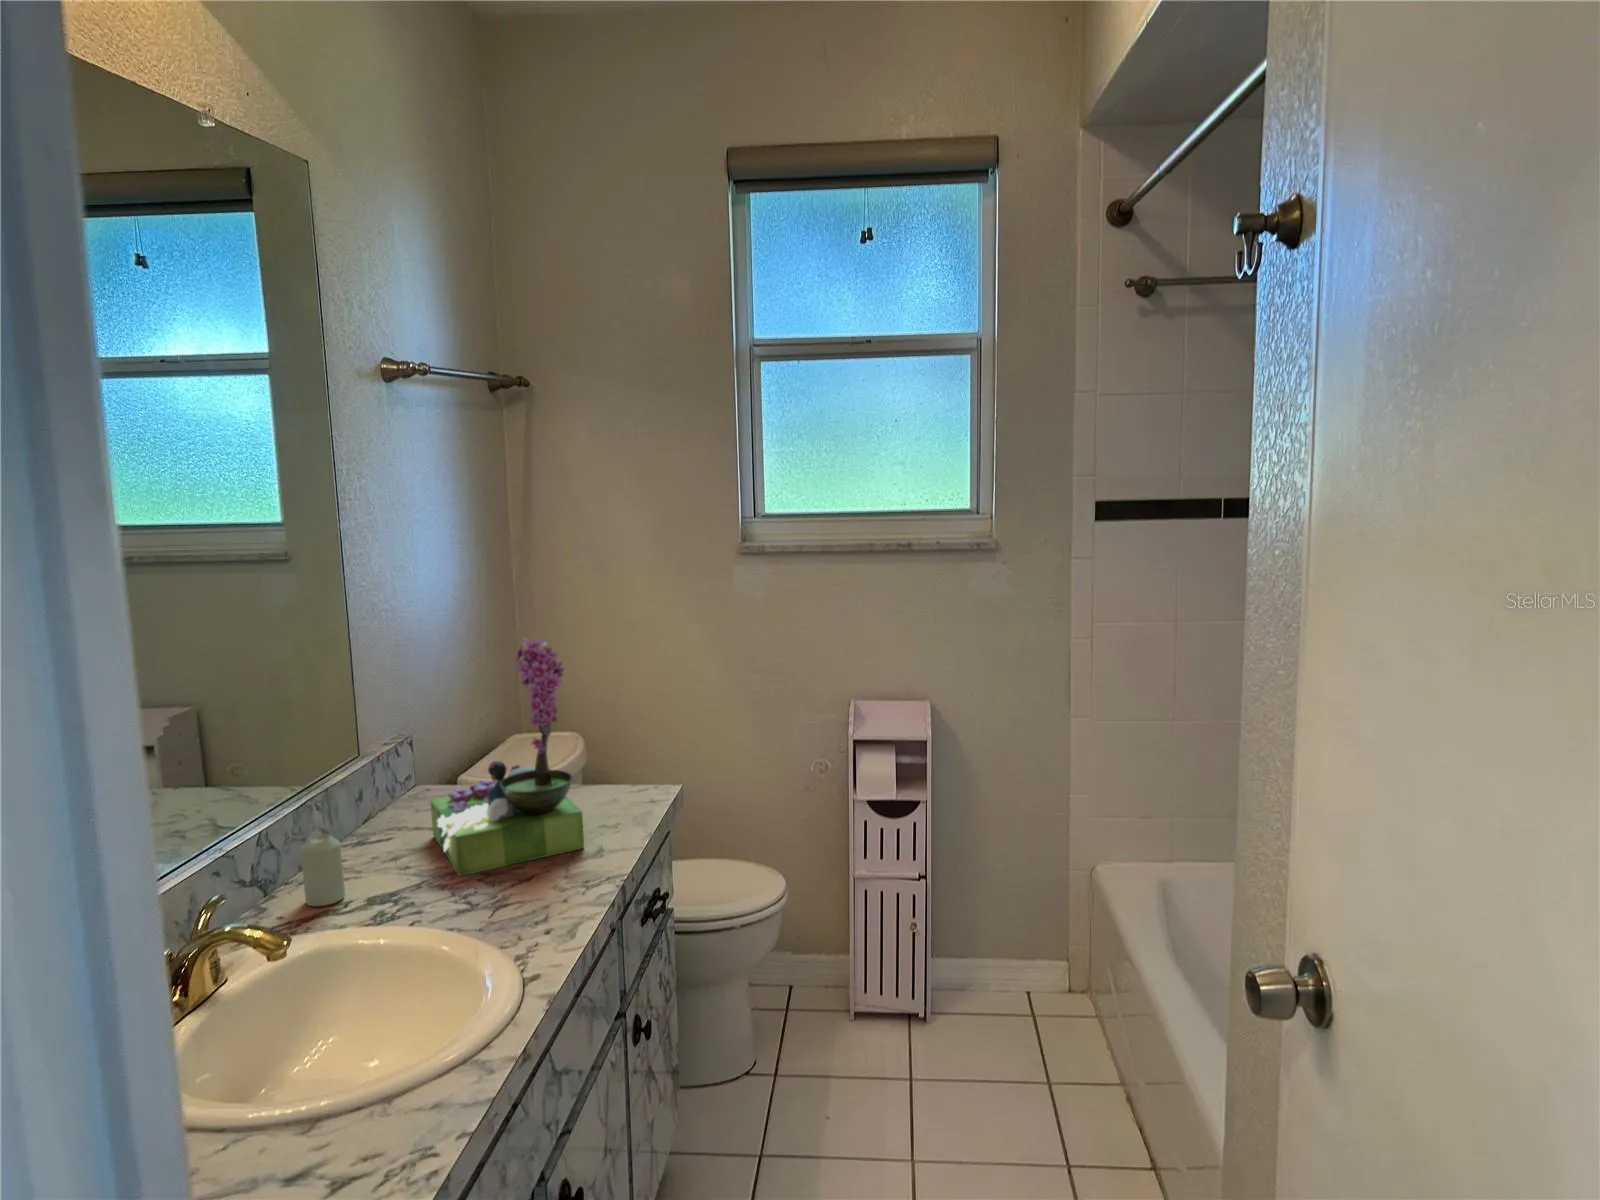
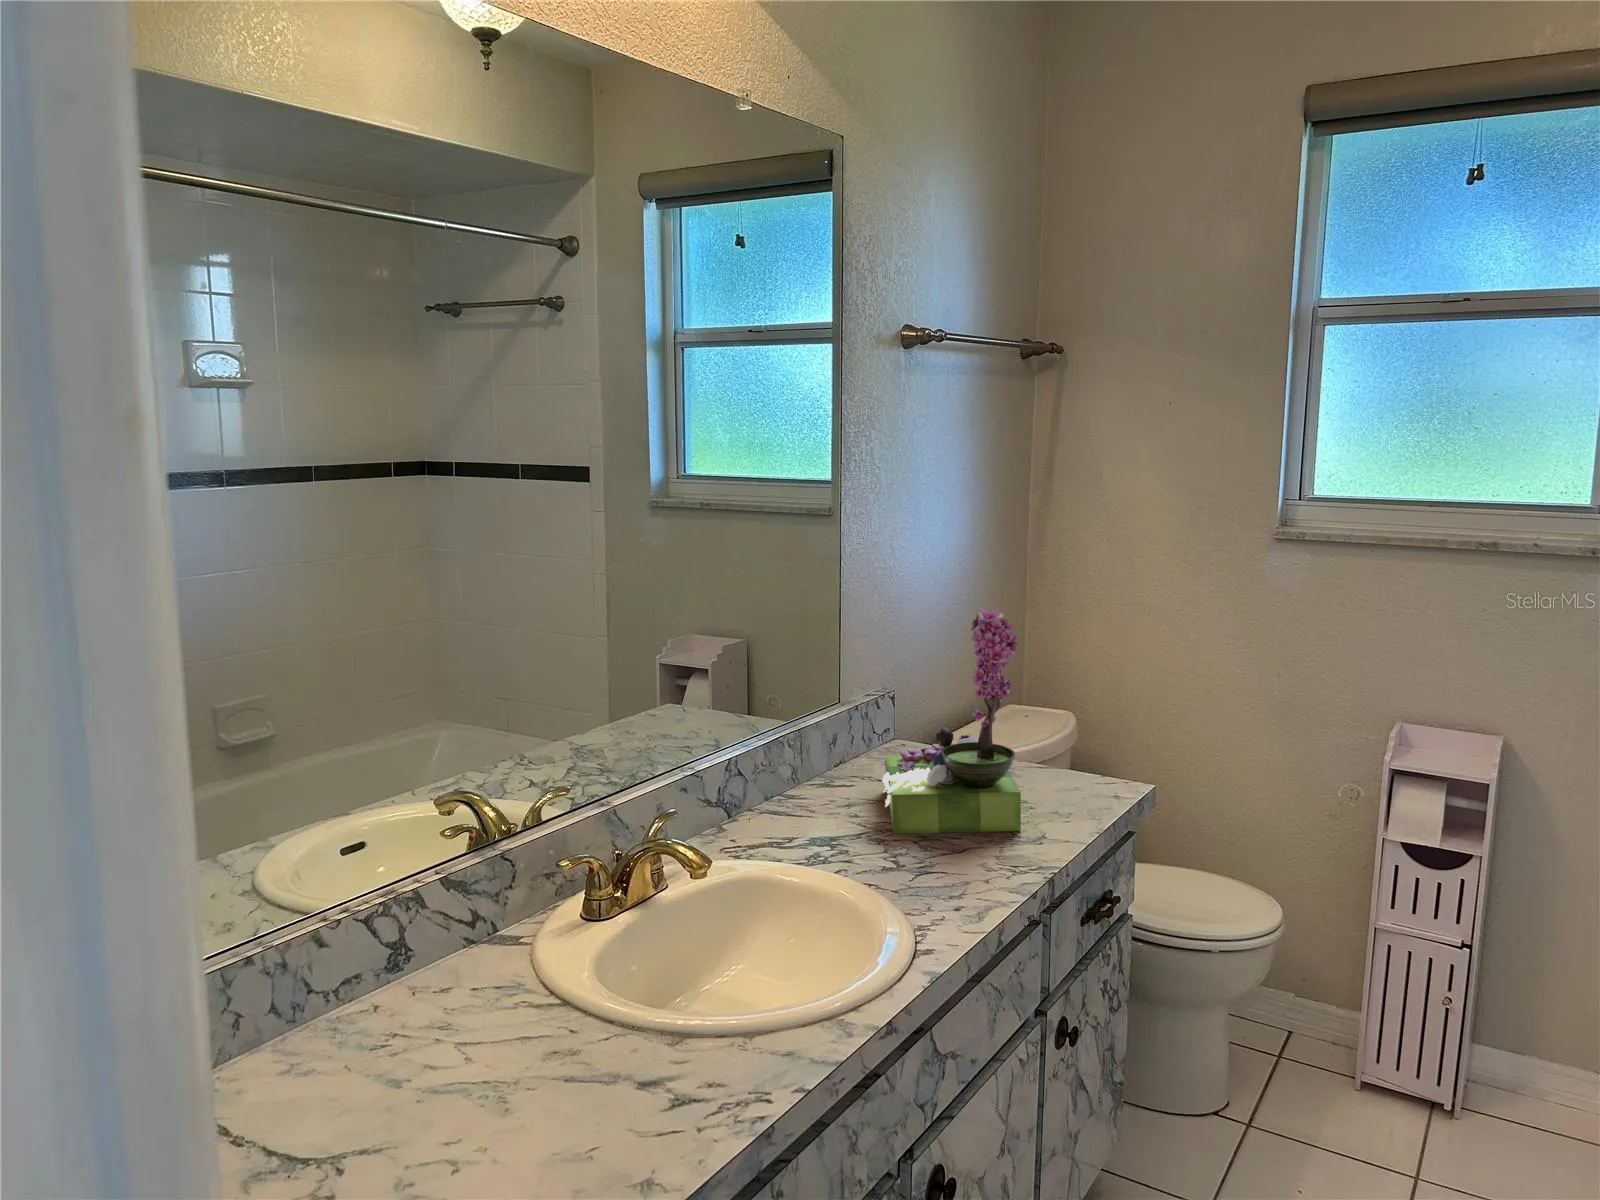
candle: present [300,833,345,906] -> none [758,770,793,835]

